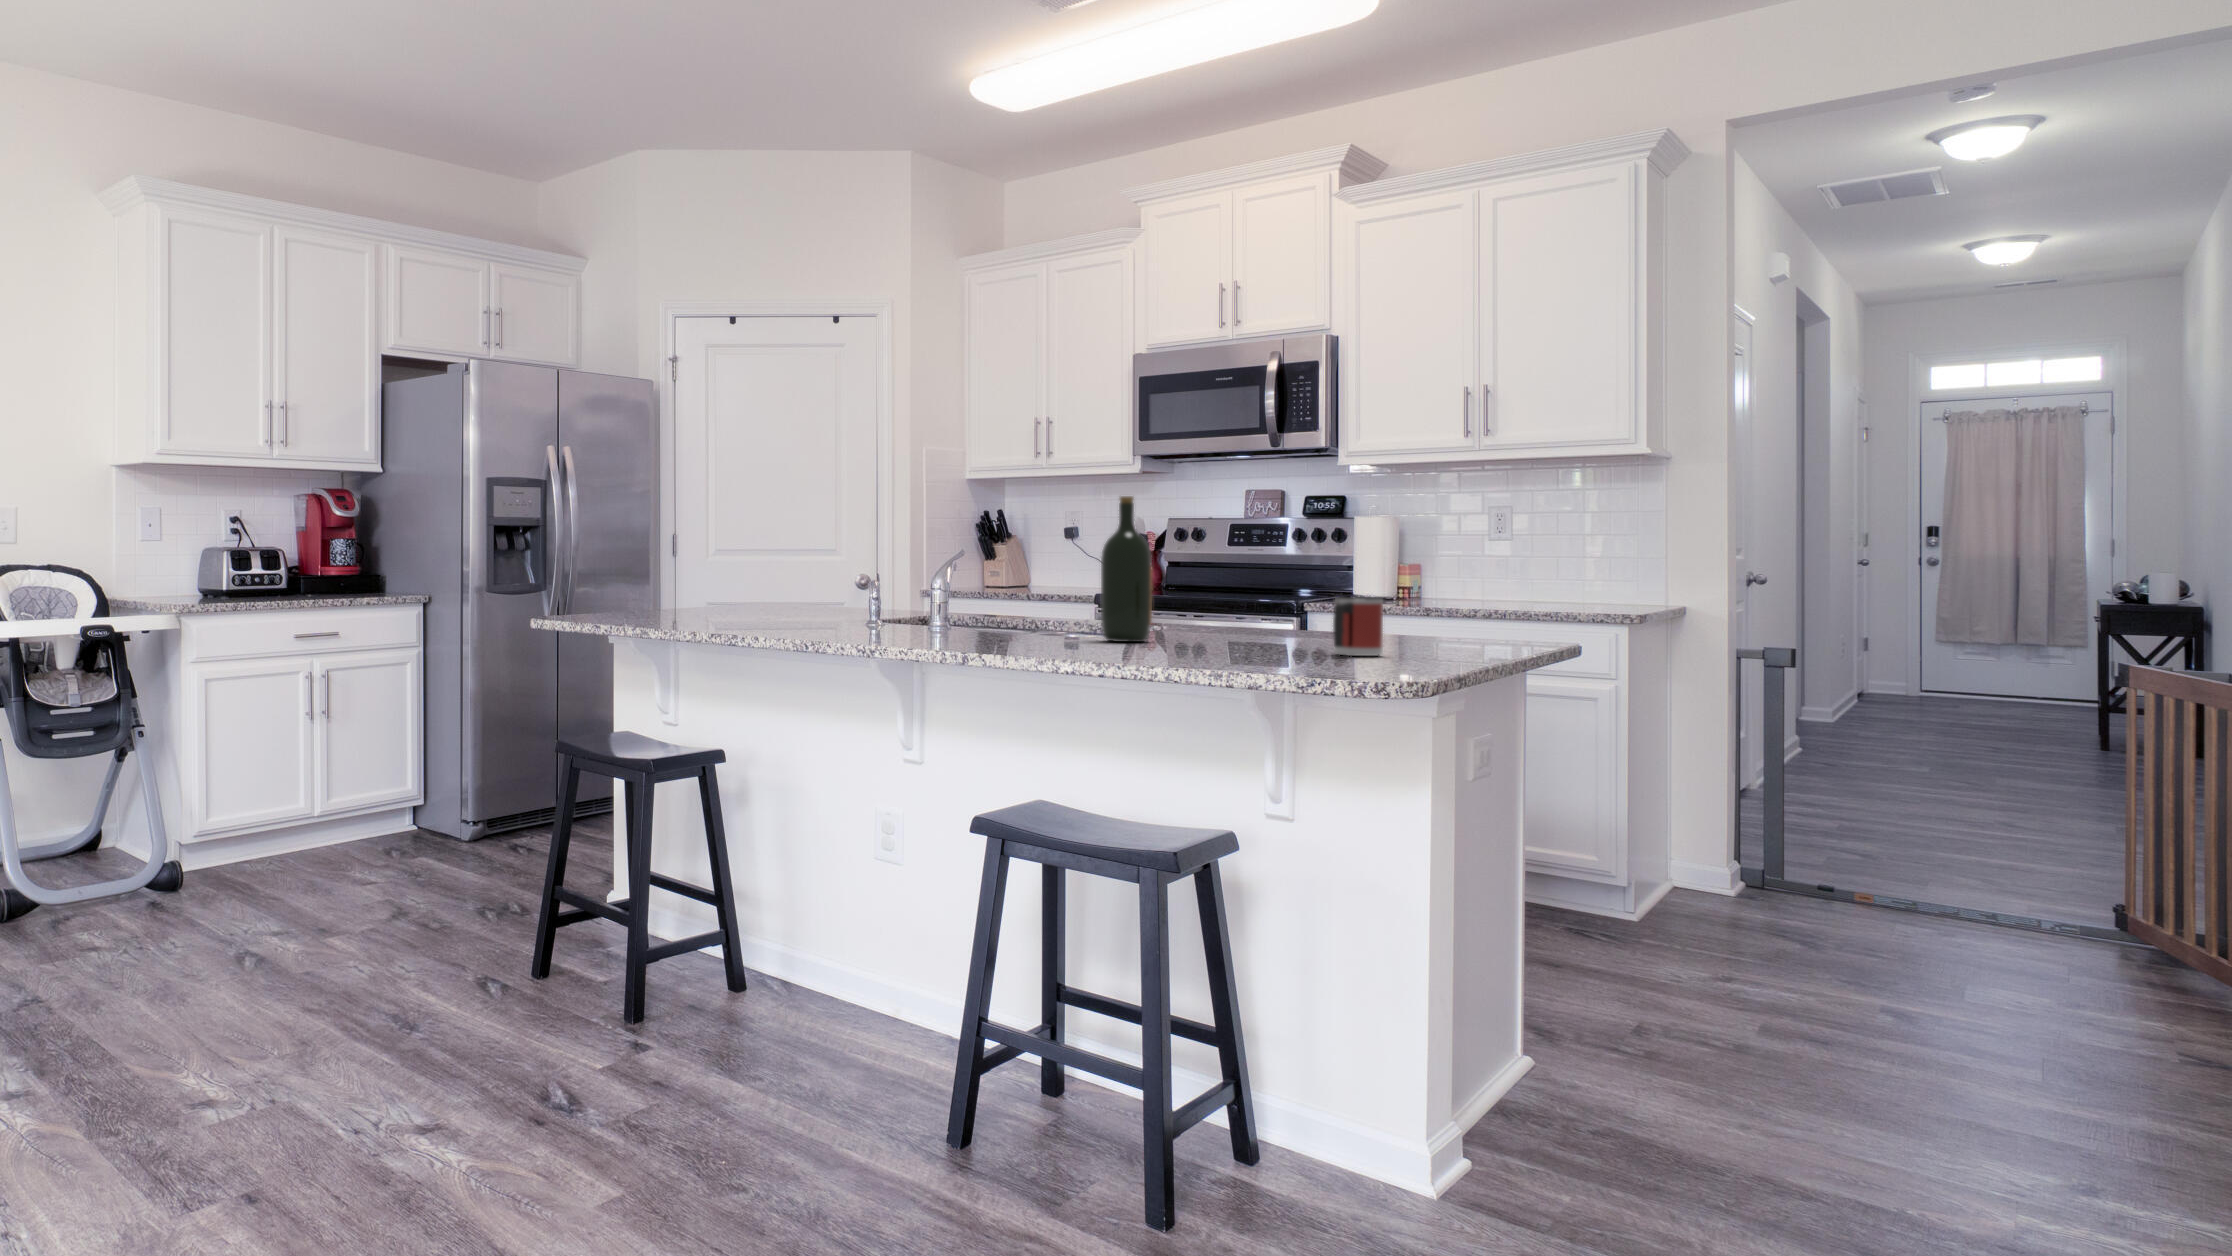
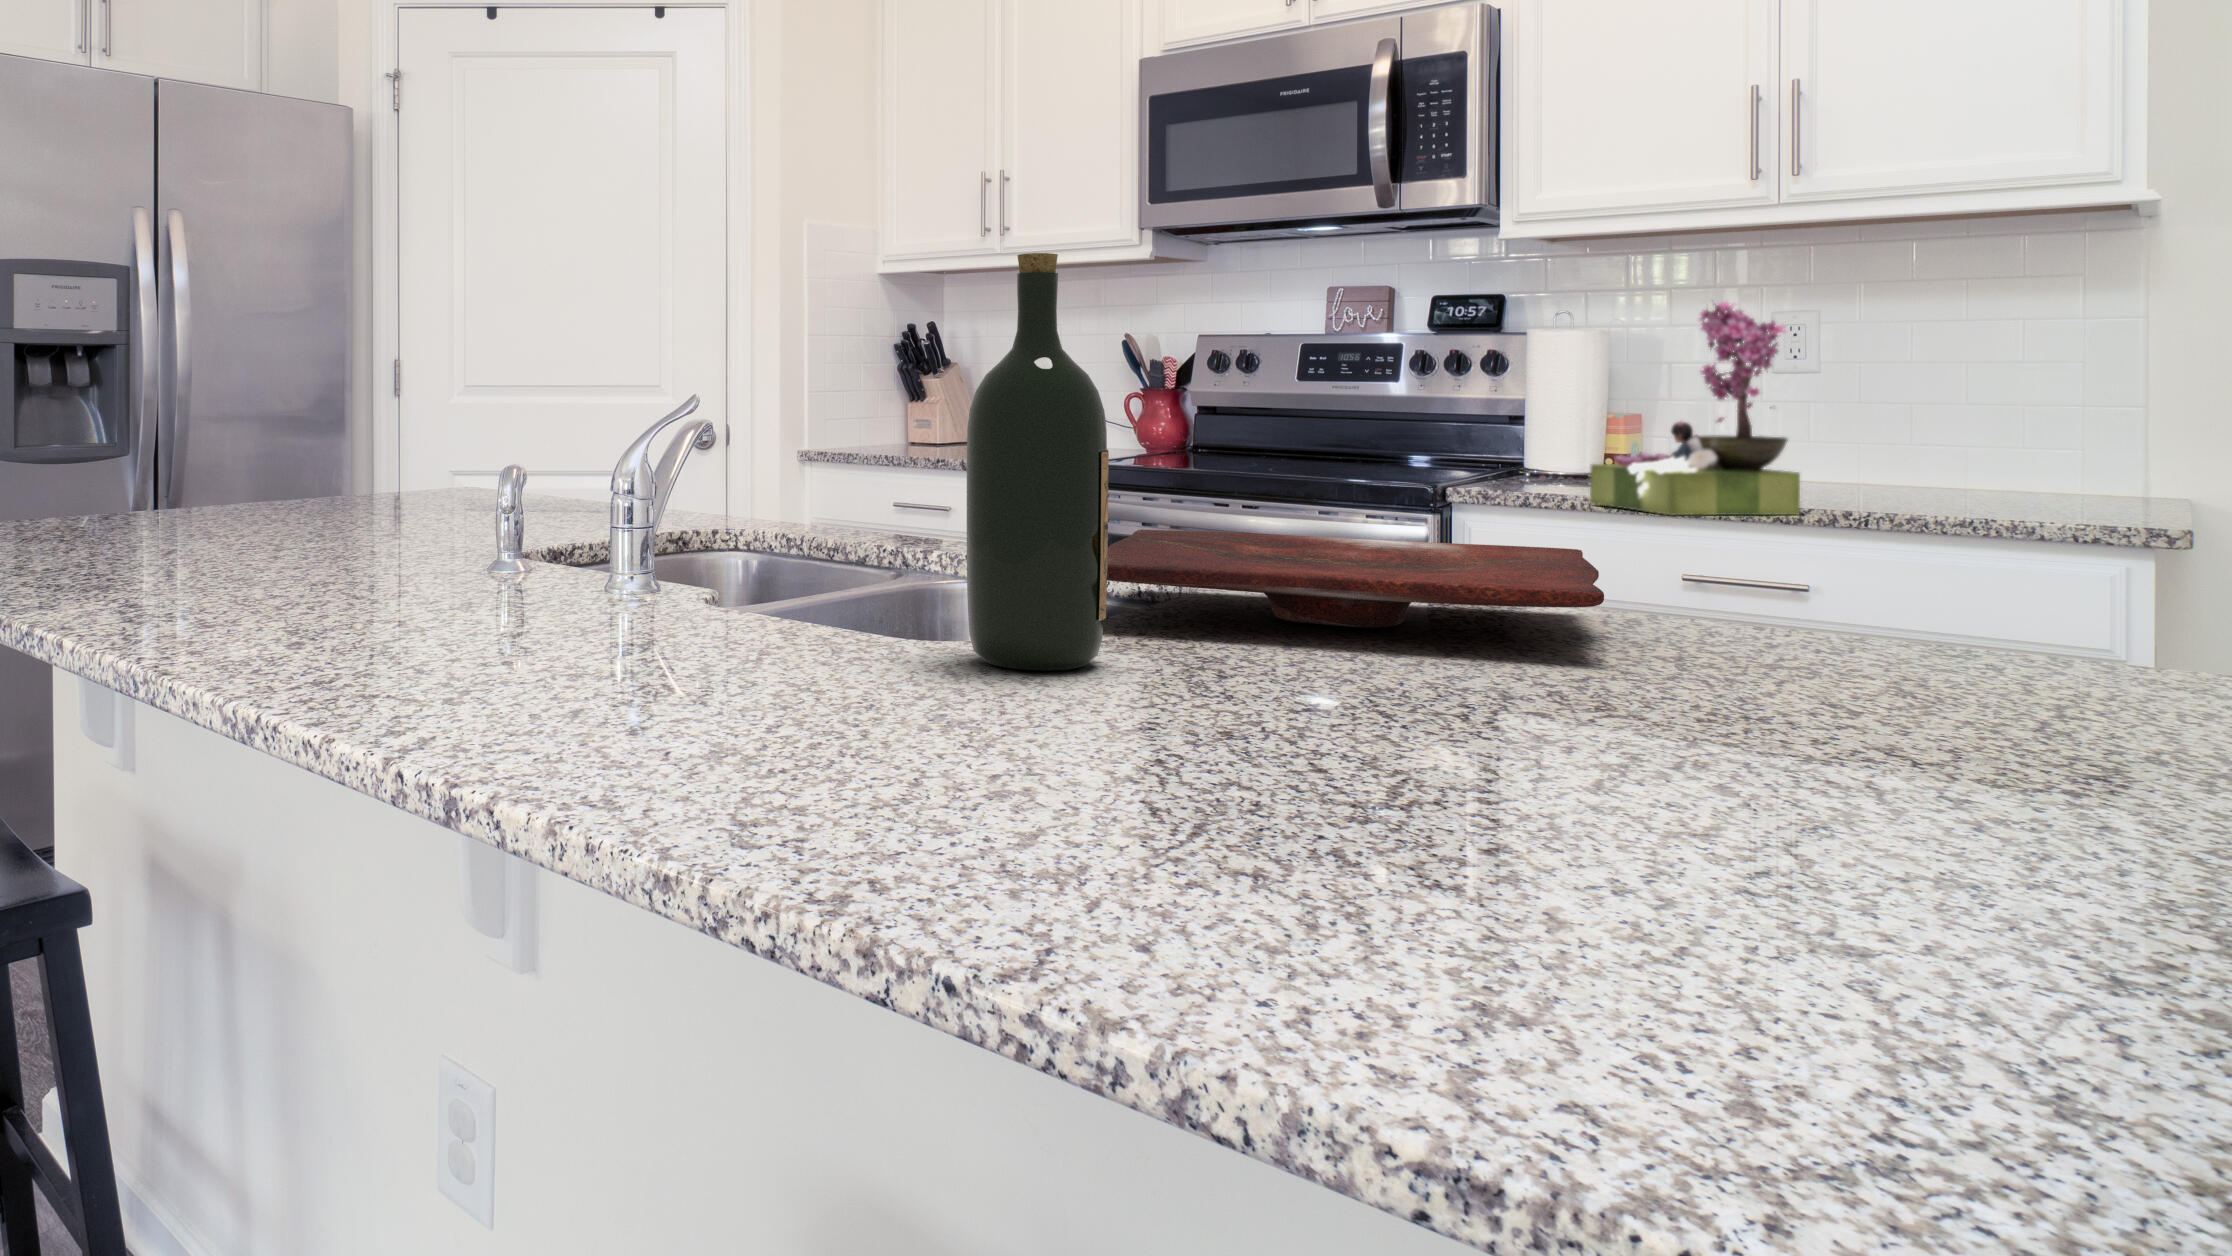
flower arrangement: none [1383,499,1487,613] -> present [1590,301,1800,515]
mug: present [1333,596,1383,656] -> none [1728,589,1932,834]
cutting board: none [1132,605,1334,636] -> present [1107,530,1604,627]

